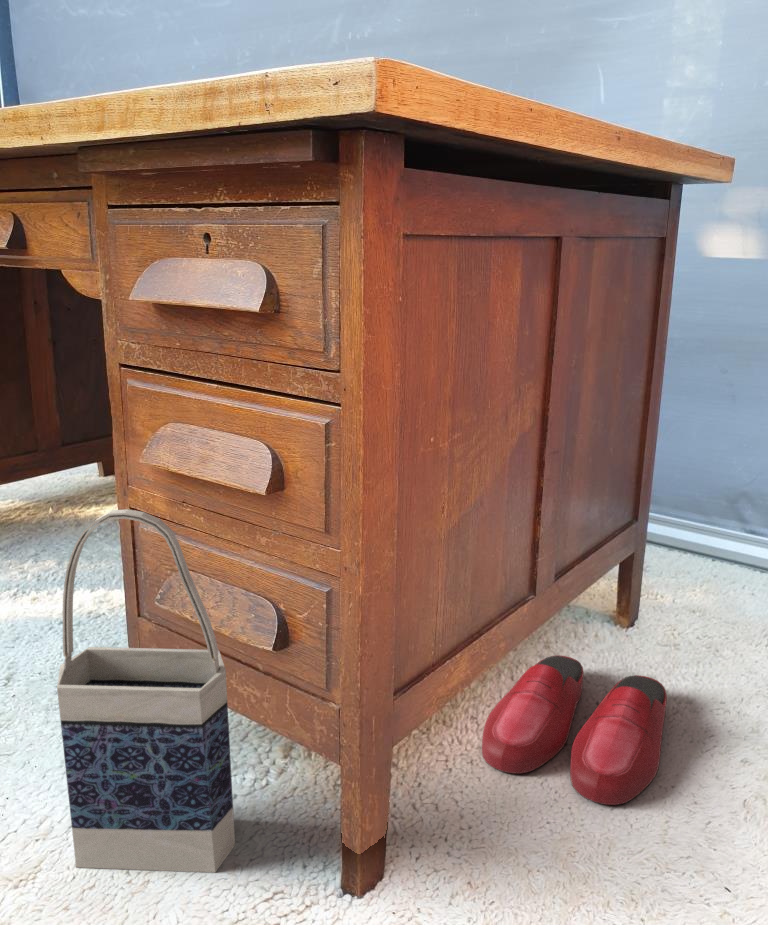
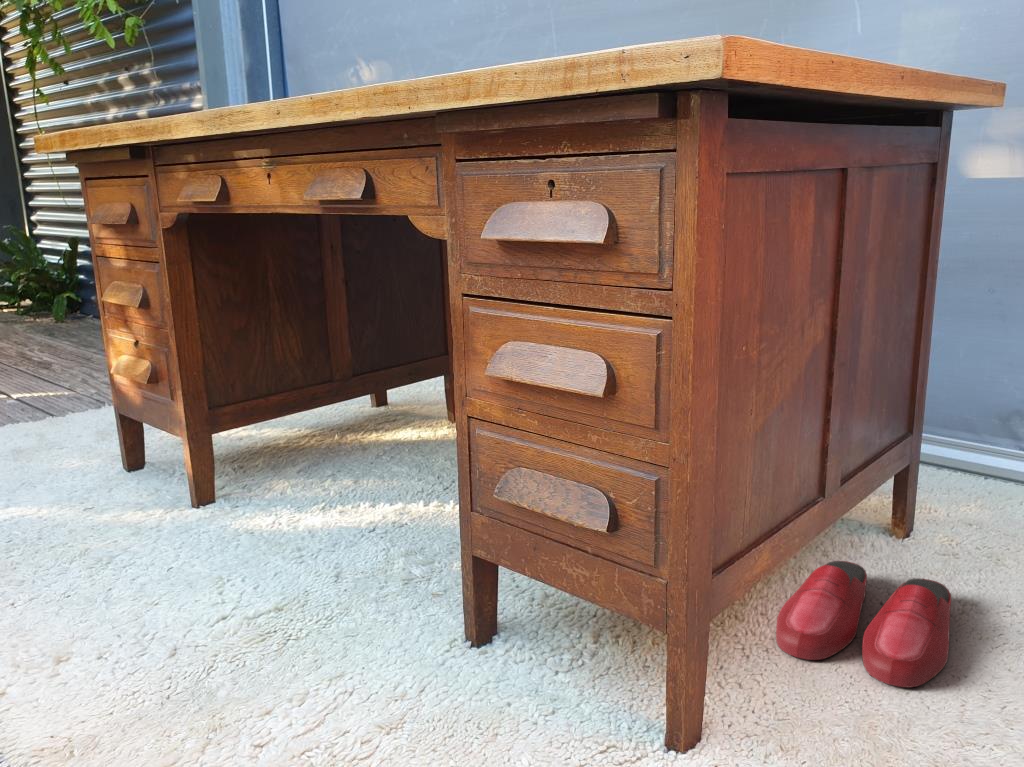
bag: present [57,509,235,873] -> none [421,413,565,730]

